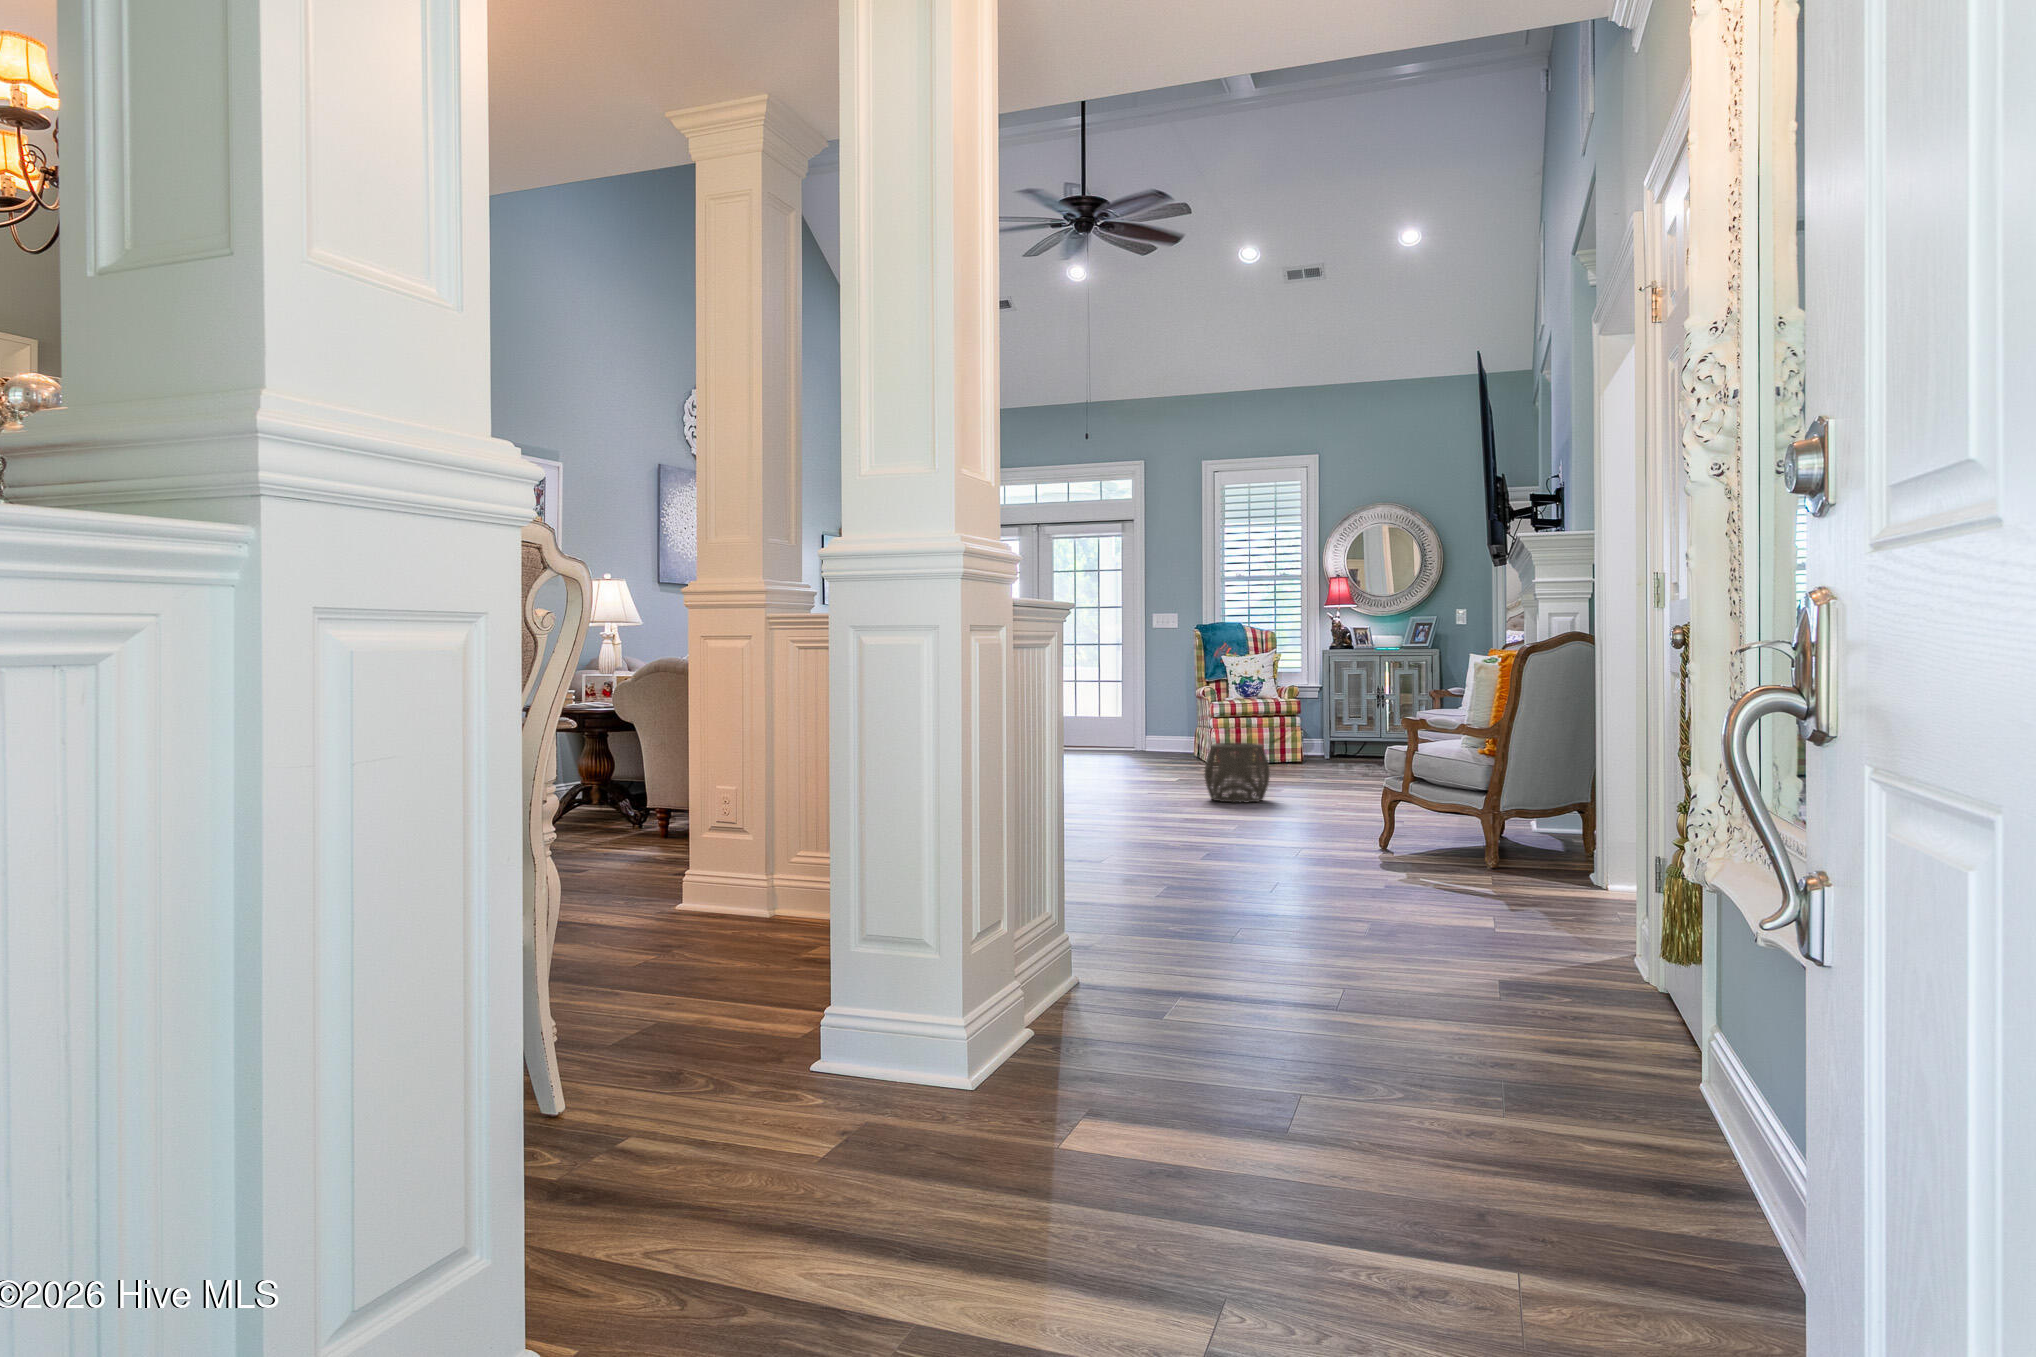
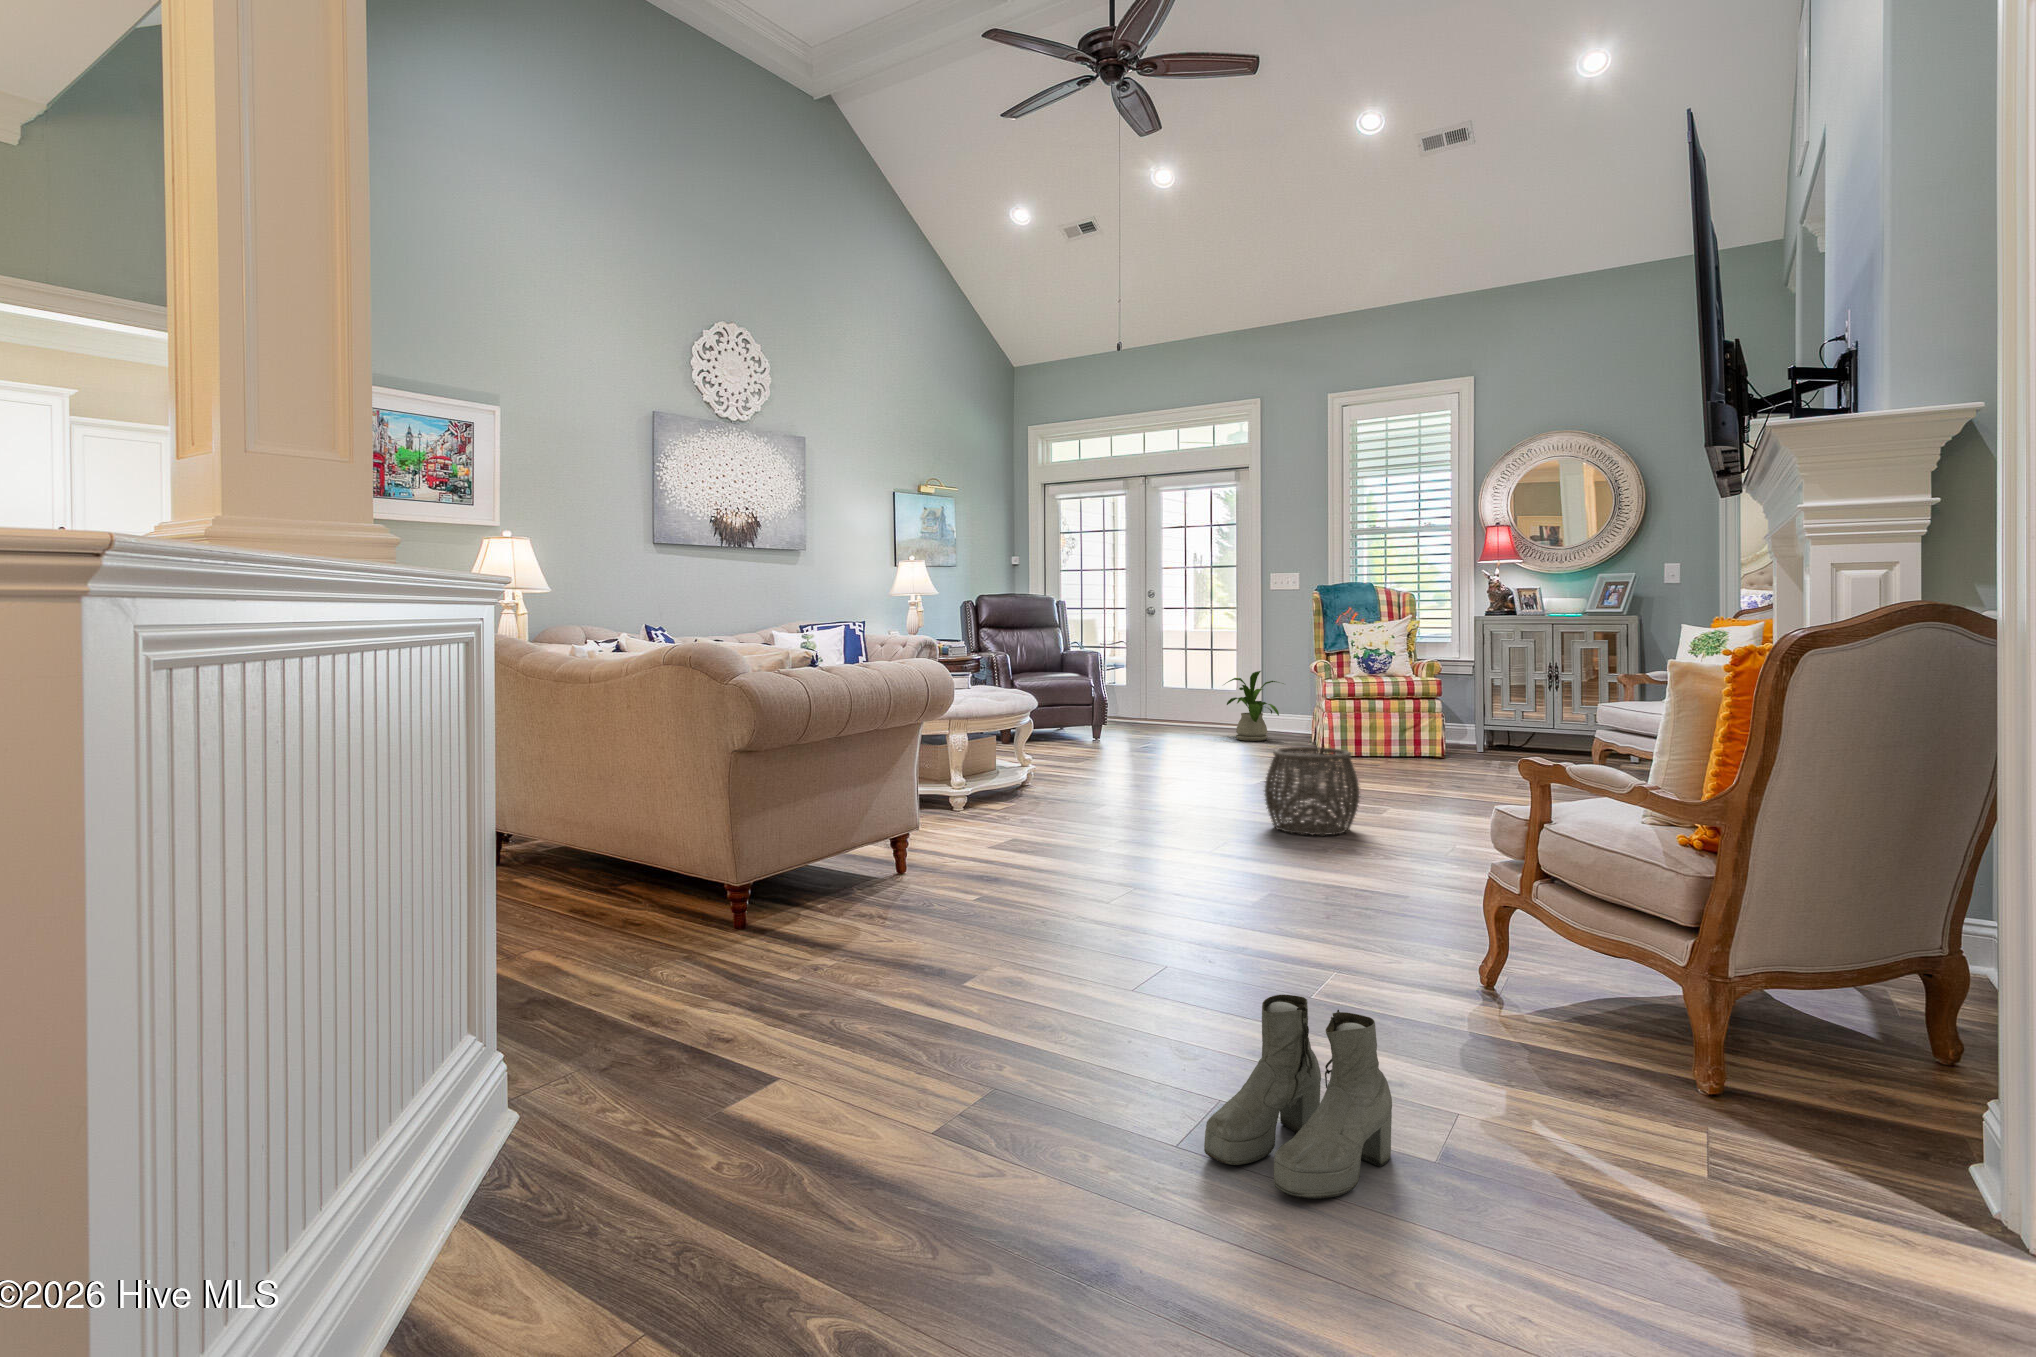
house plant: none [1114,695,1169,756] -> present [1225,671,1279,741]
boots: none [1282,819,1358,890] -> present [1204,995,1392,1199]

